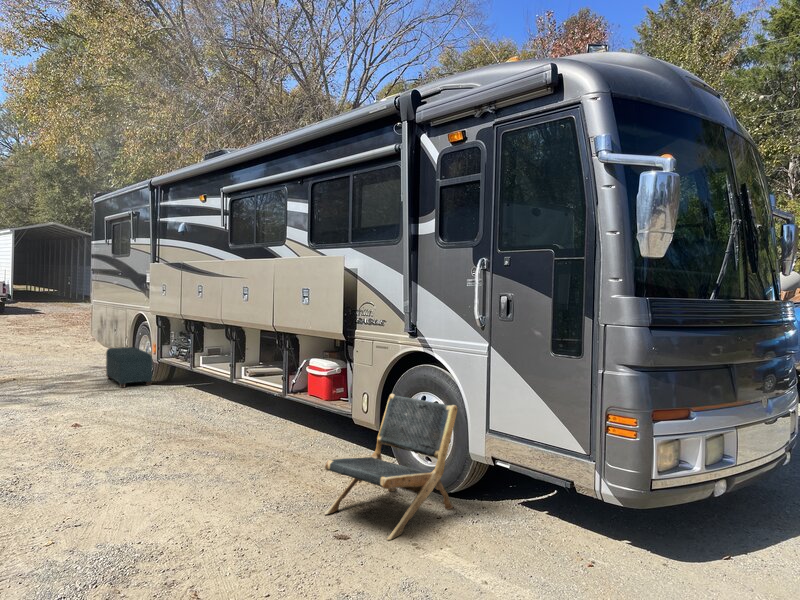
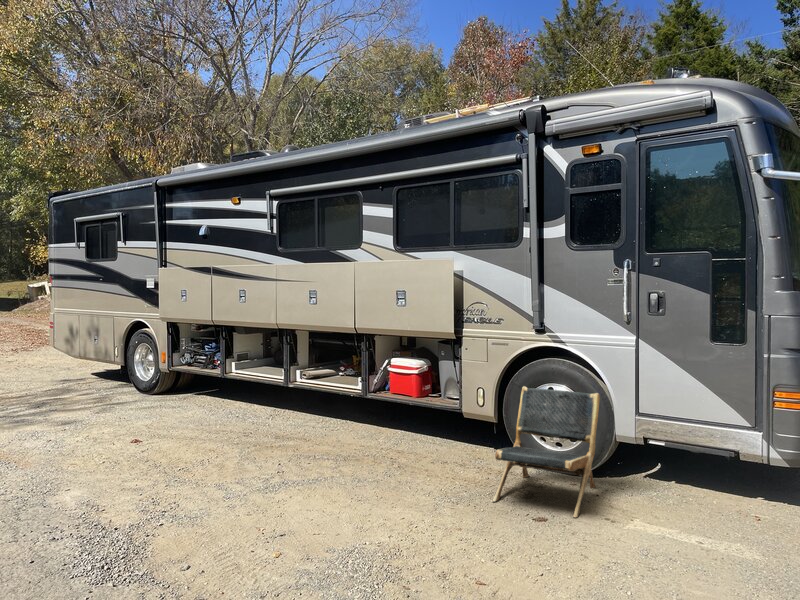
bench: present [106,347,152,388] -> none [100,357,161,400]

